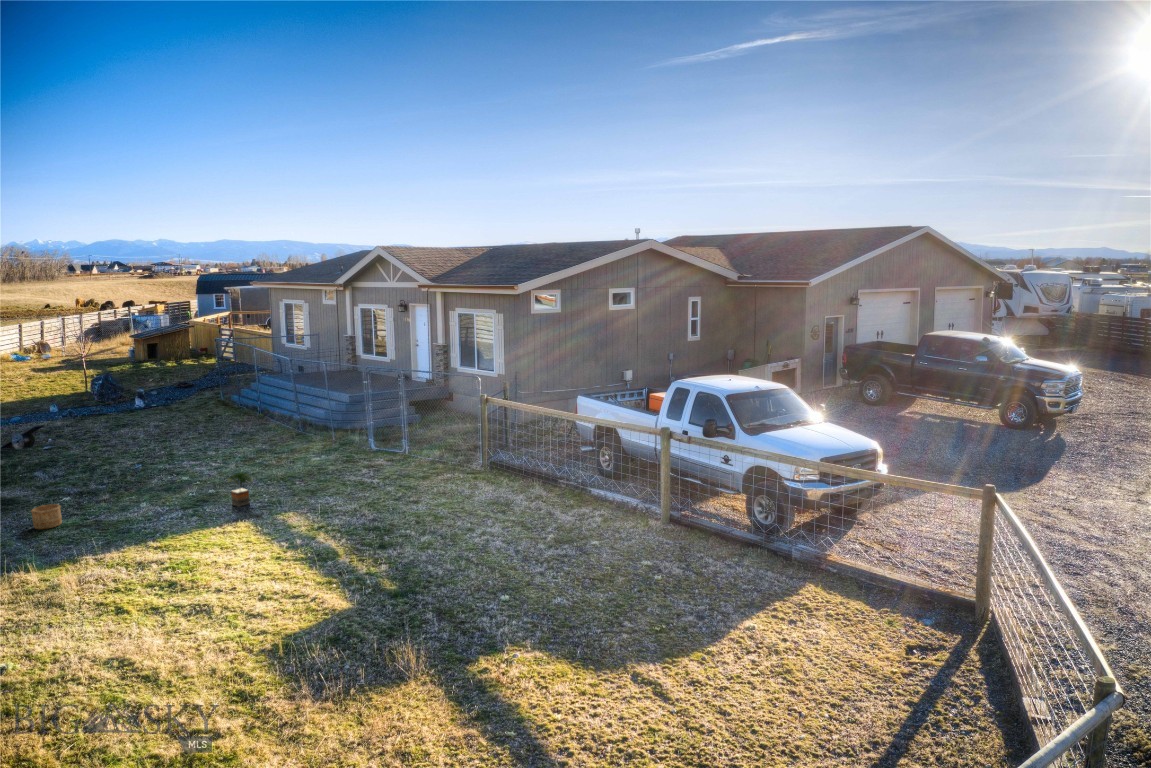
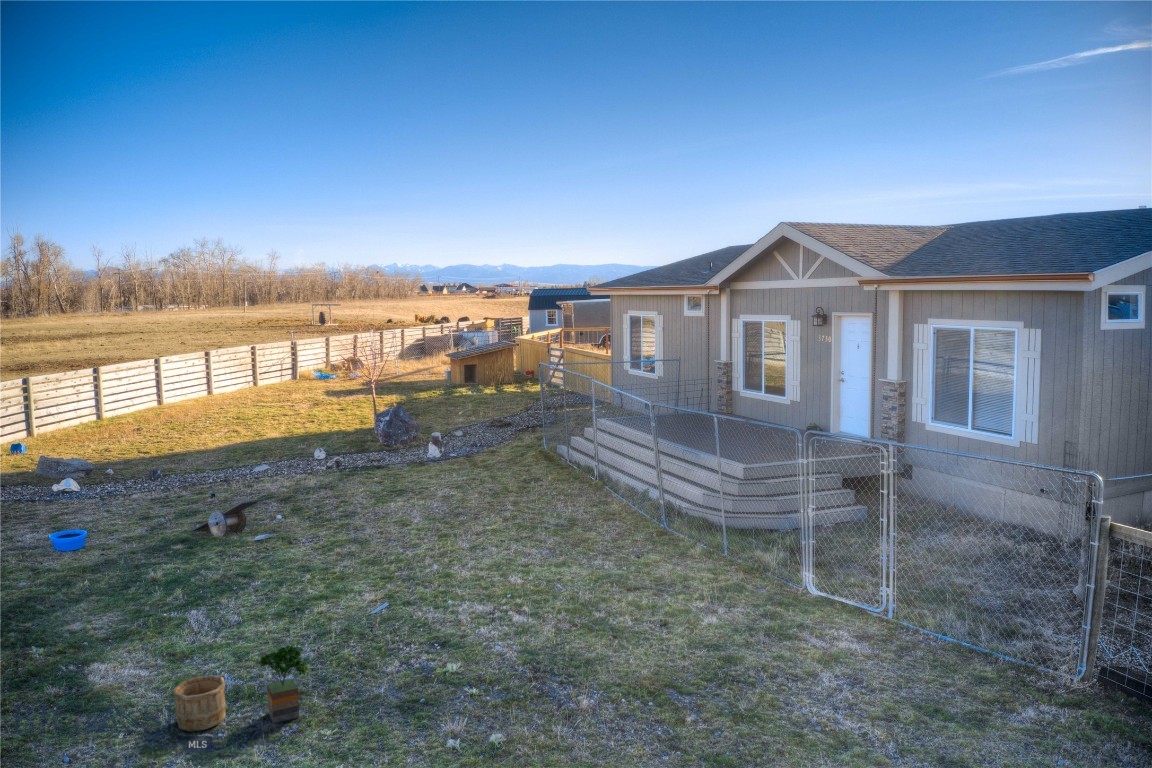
potted tree: present [228,472,253,506] -> present [258,645,308,723]

